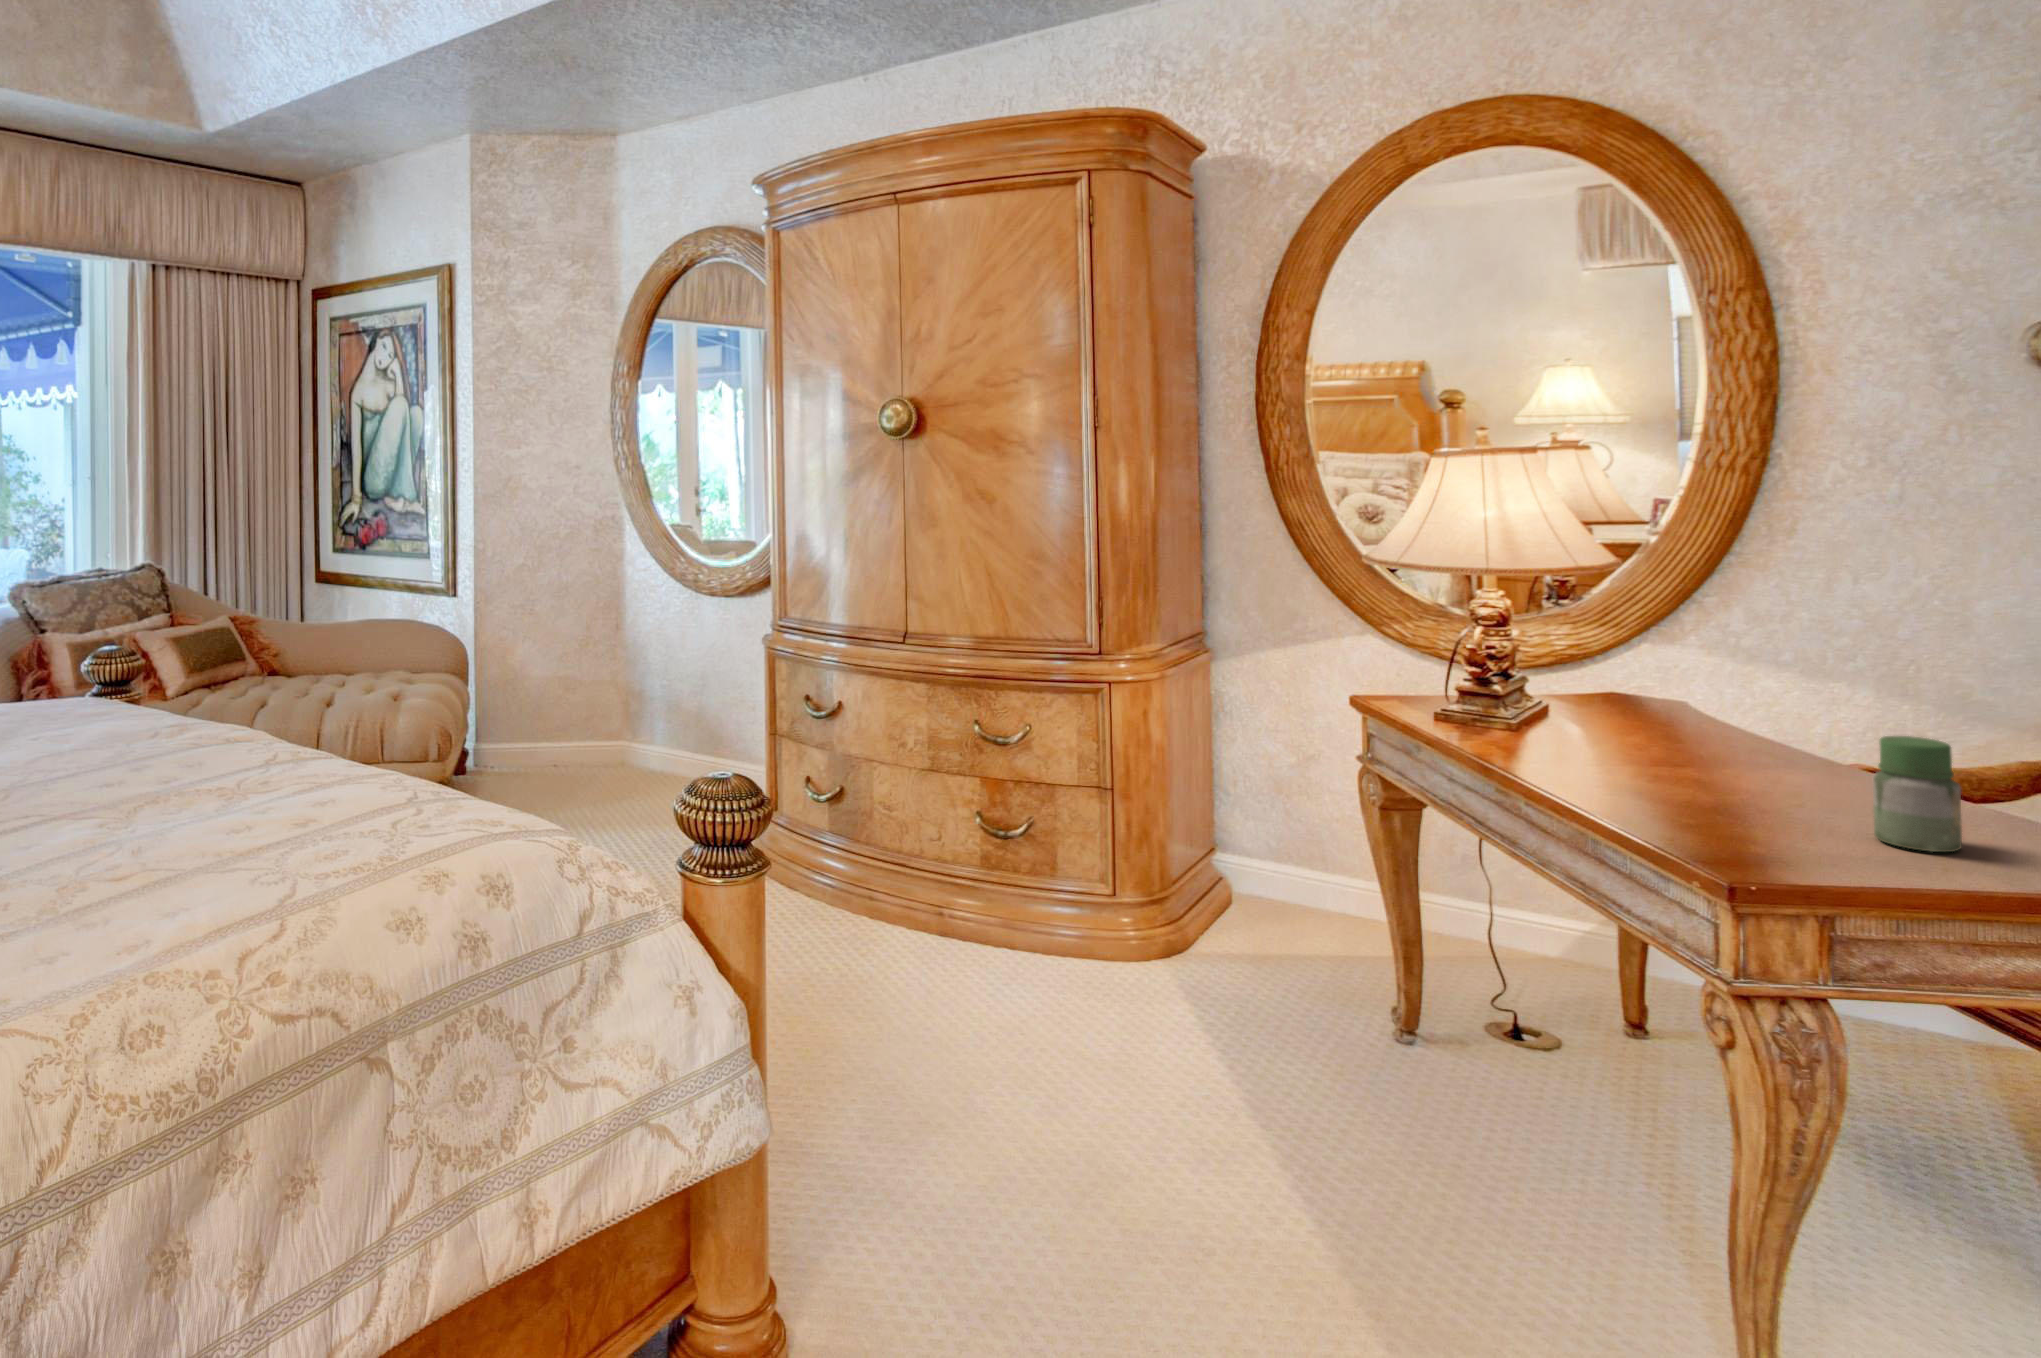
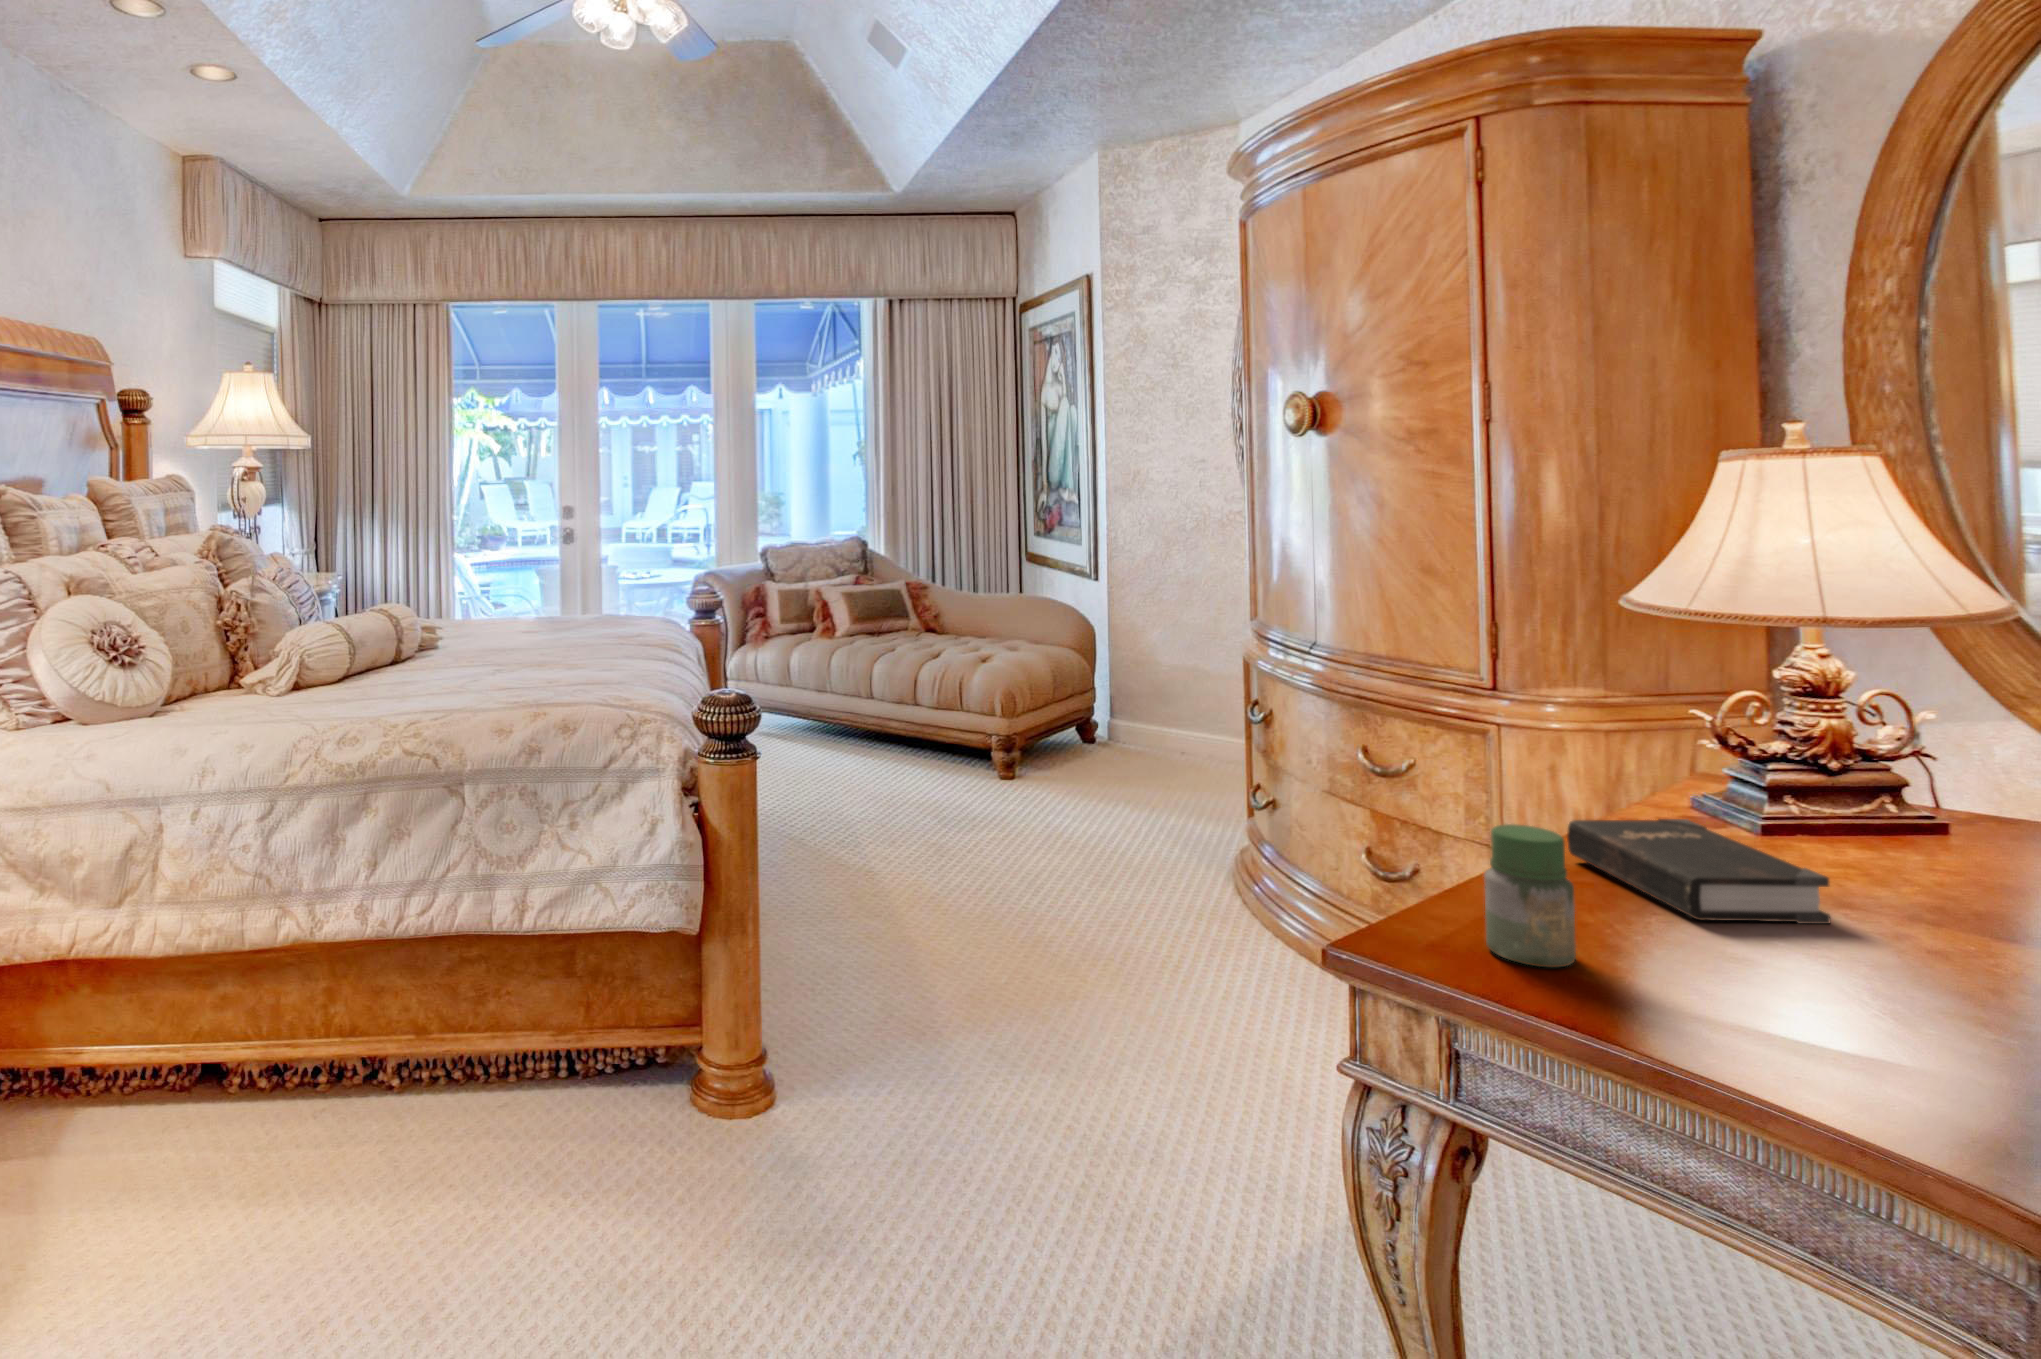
hardback book: none [1649,718,1853,790] -> present [1567,819,1830,924]

